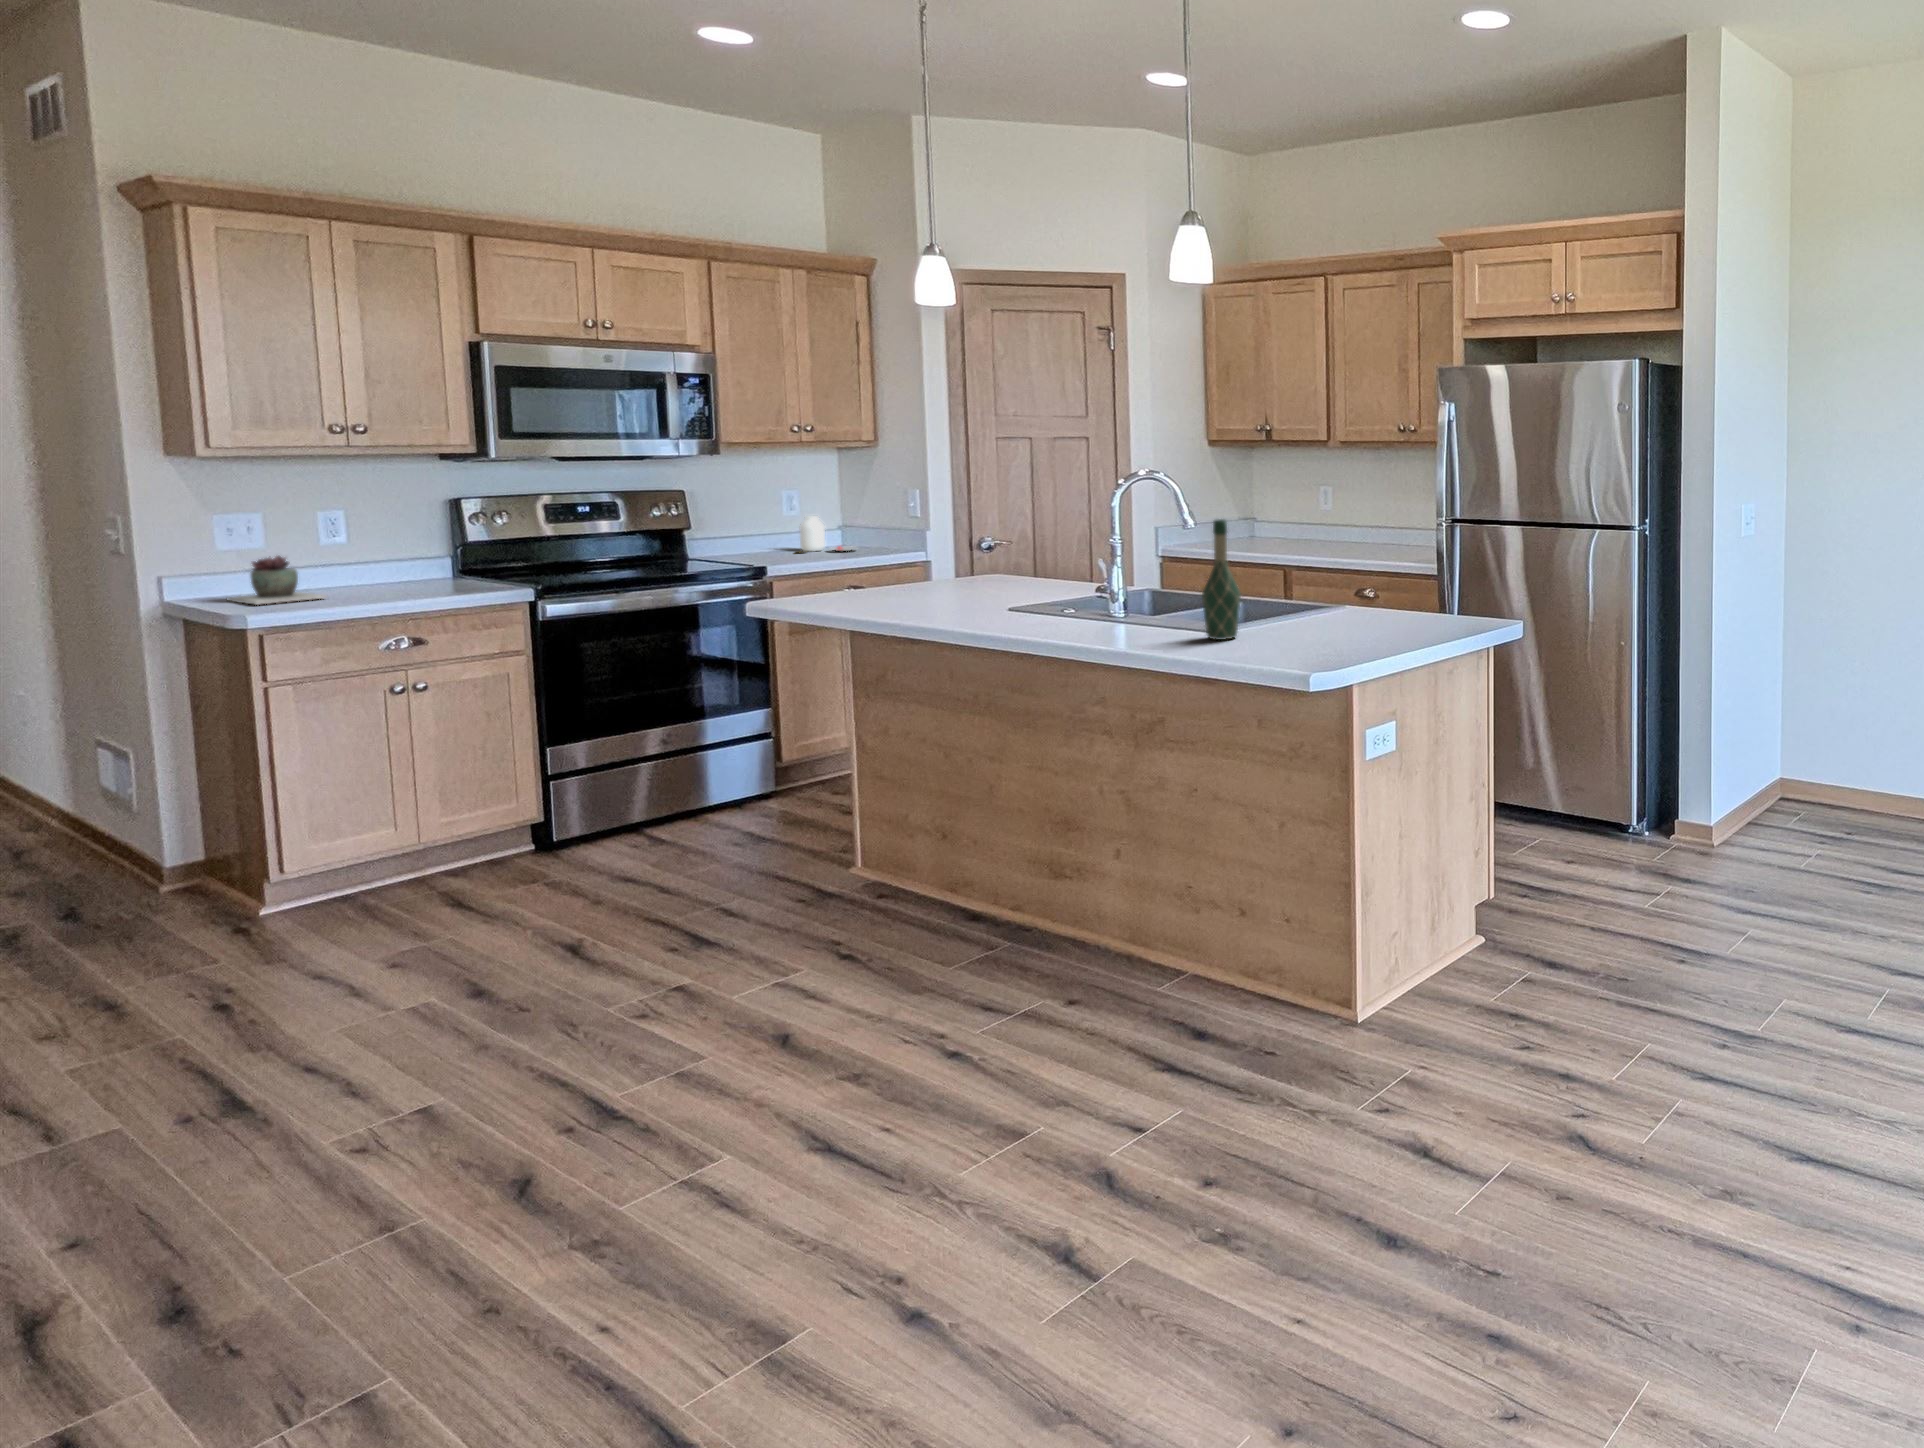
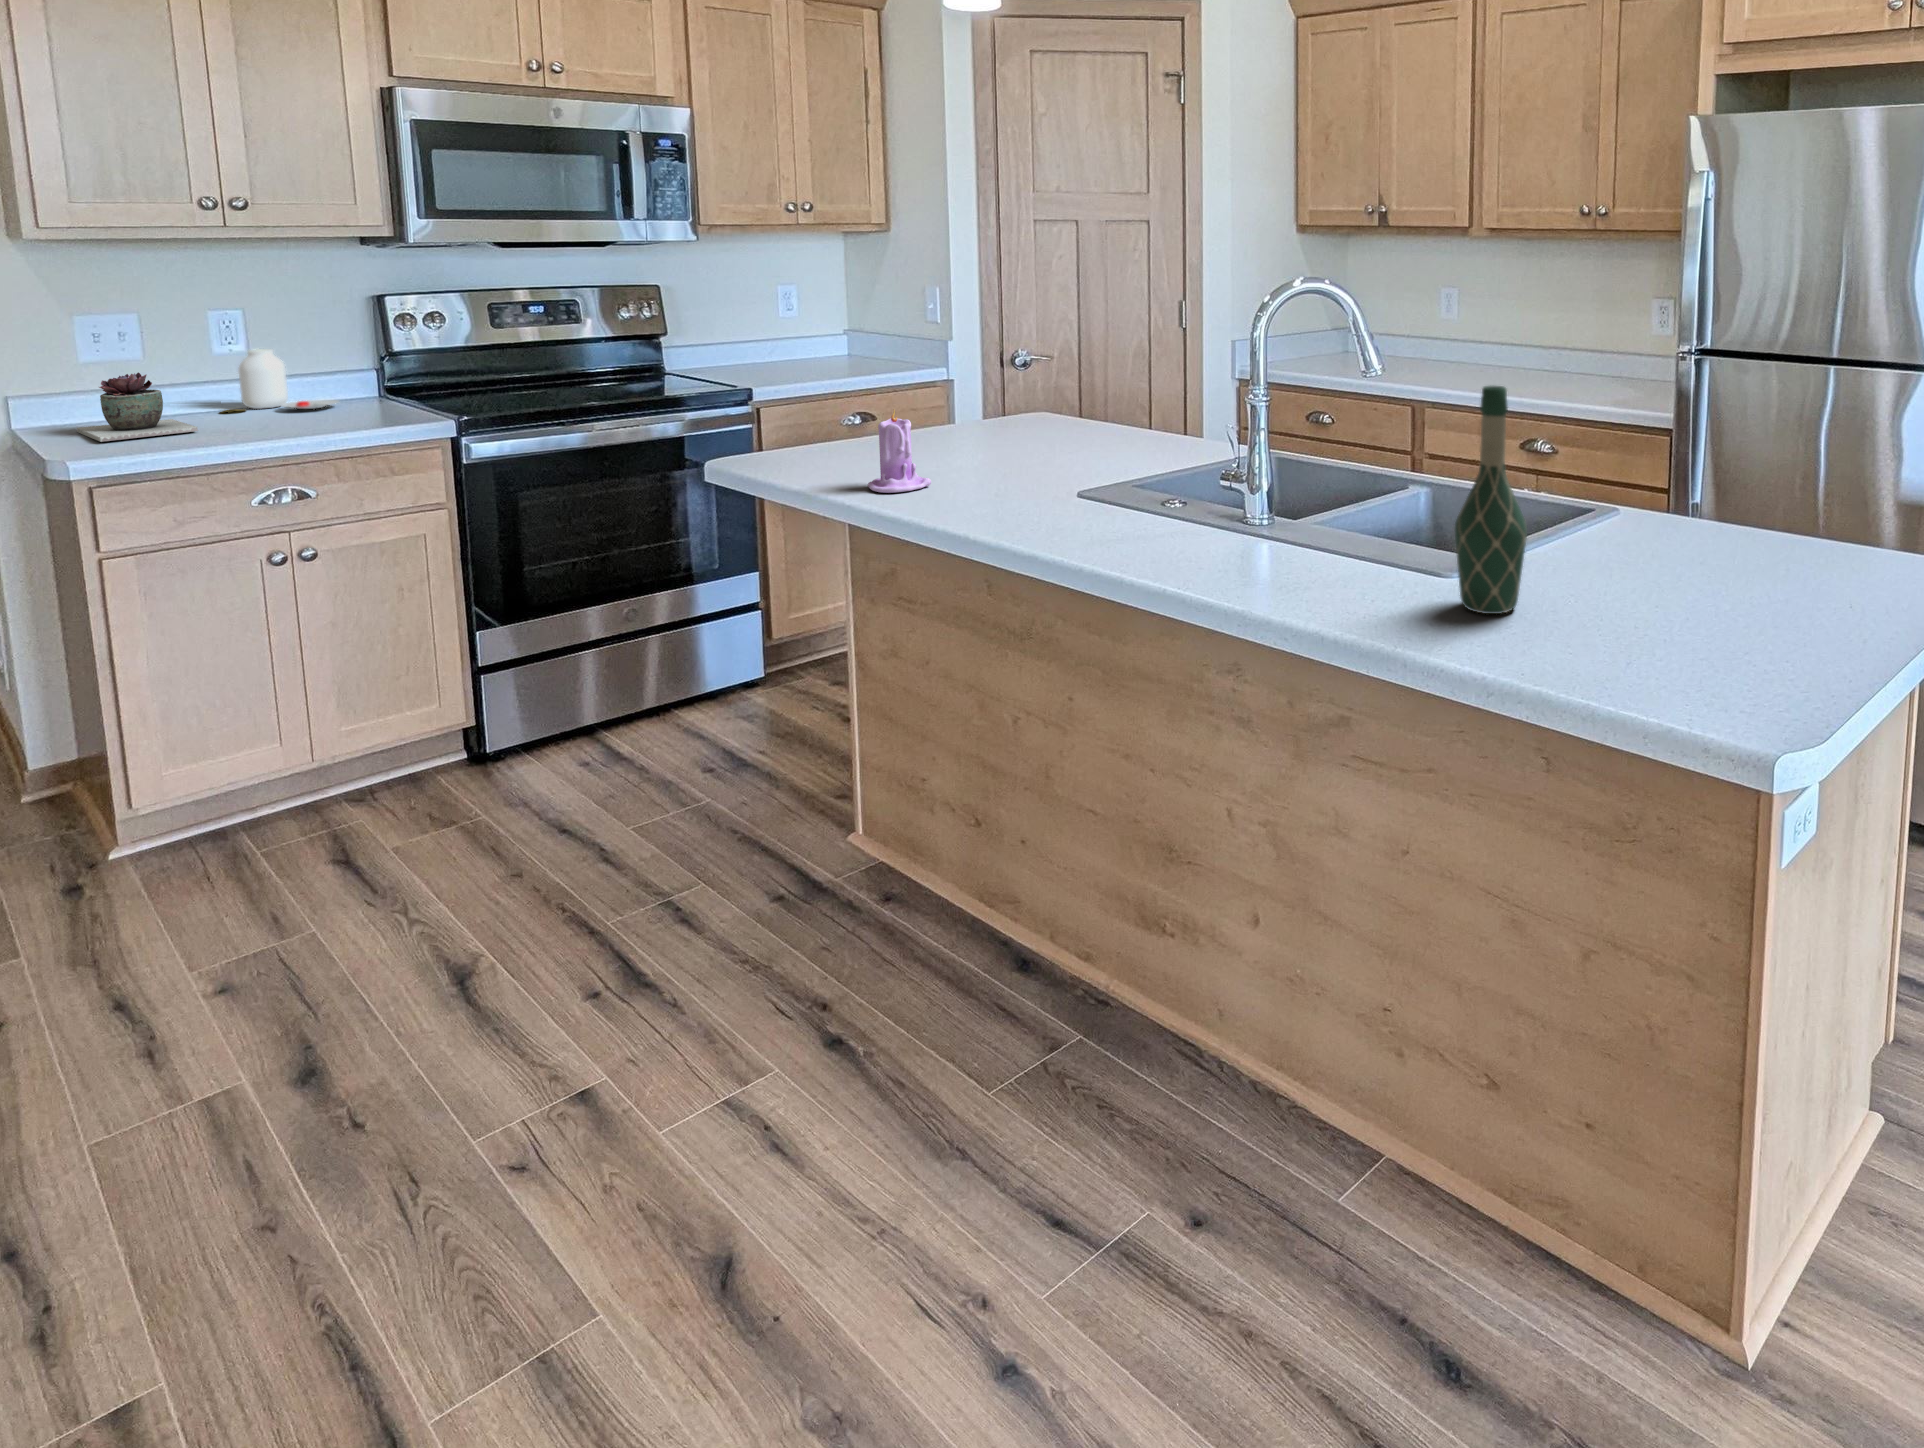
jar: present [800,516,852,552] -> present [231,349,338,410]
candle: none [864,558,908,611] -> present [868,410,931,493]

